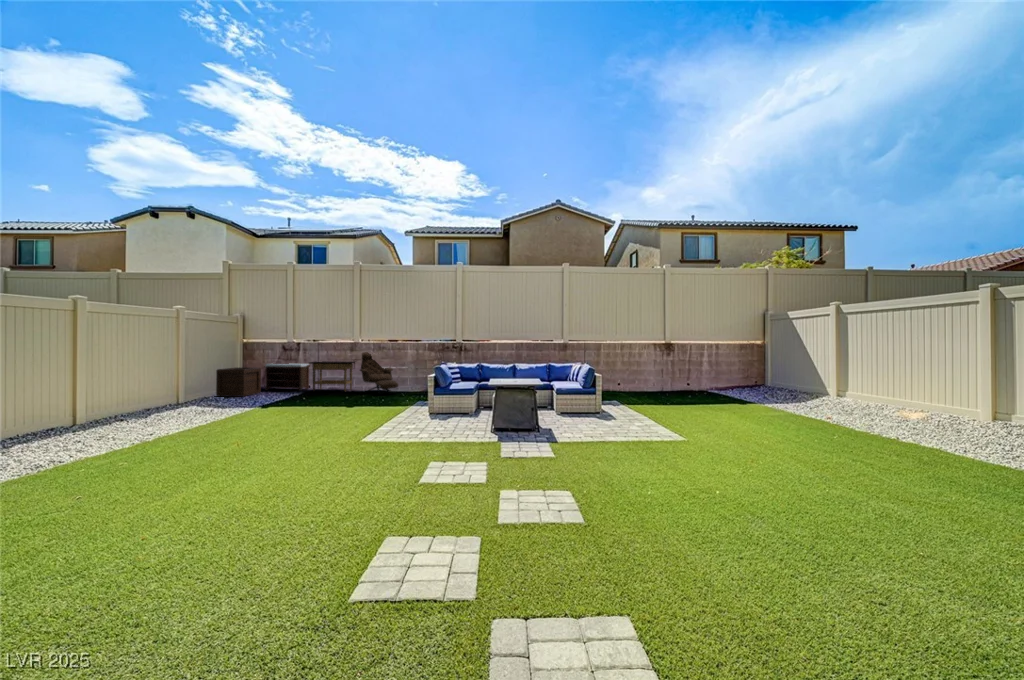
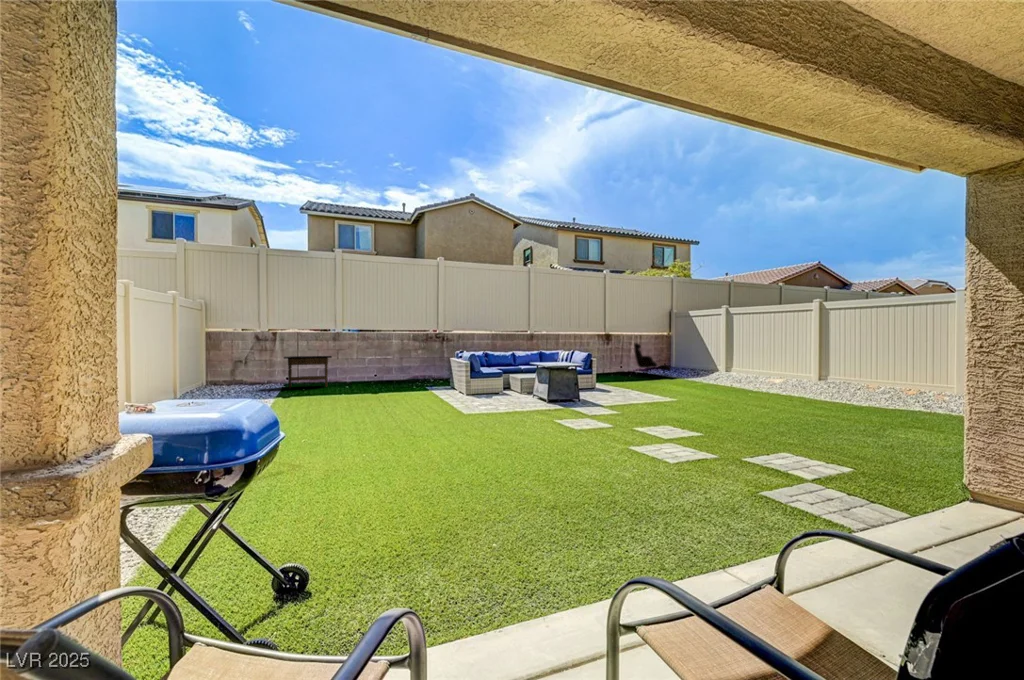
lounge chair: present [360,352,398,393] -> present [634,343,671,375]
bench: present [265,363,310,390] -> none [222,359,276,390]
wooden crate: present [216,367,261,397] -> none [190,364,231,398]

